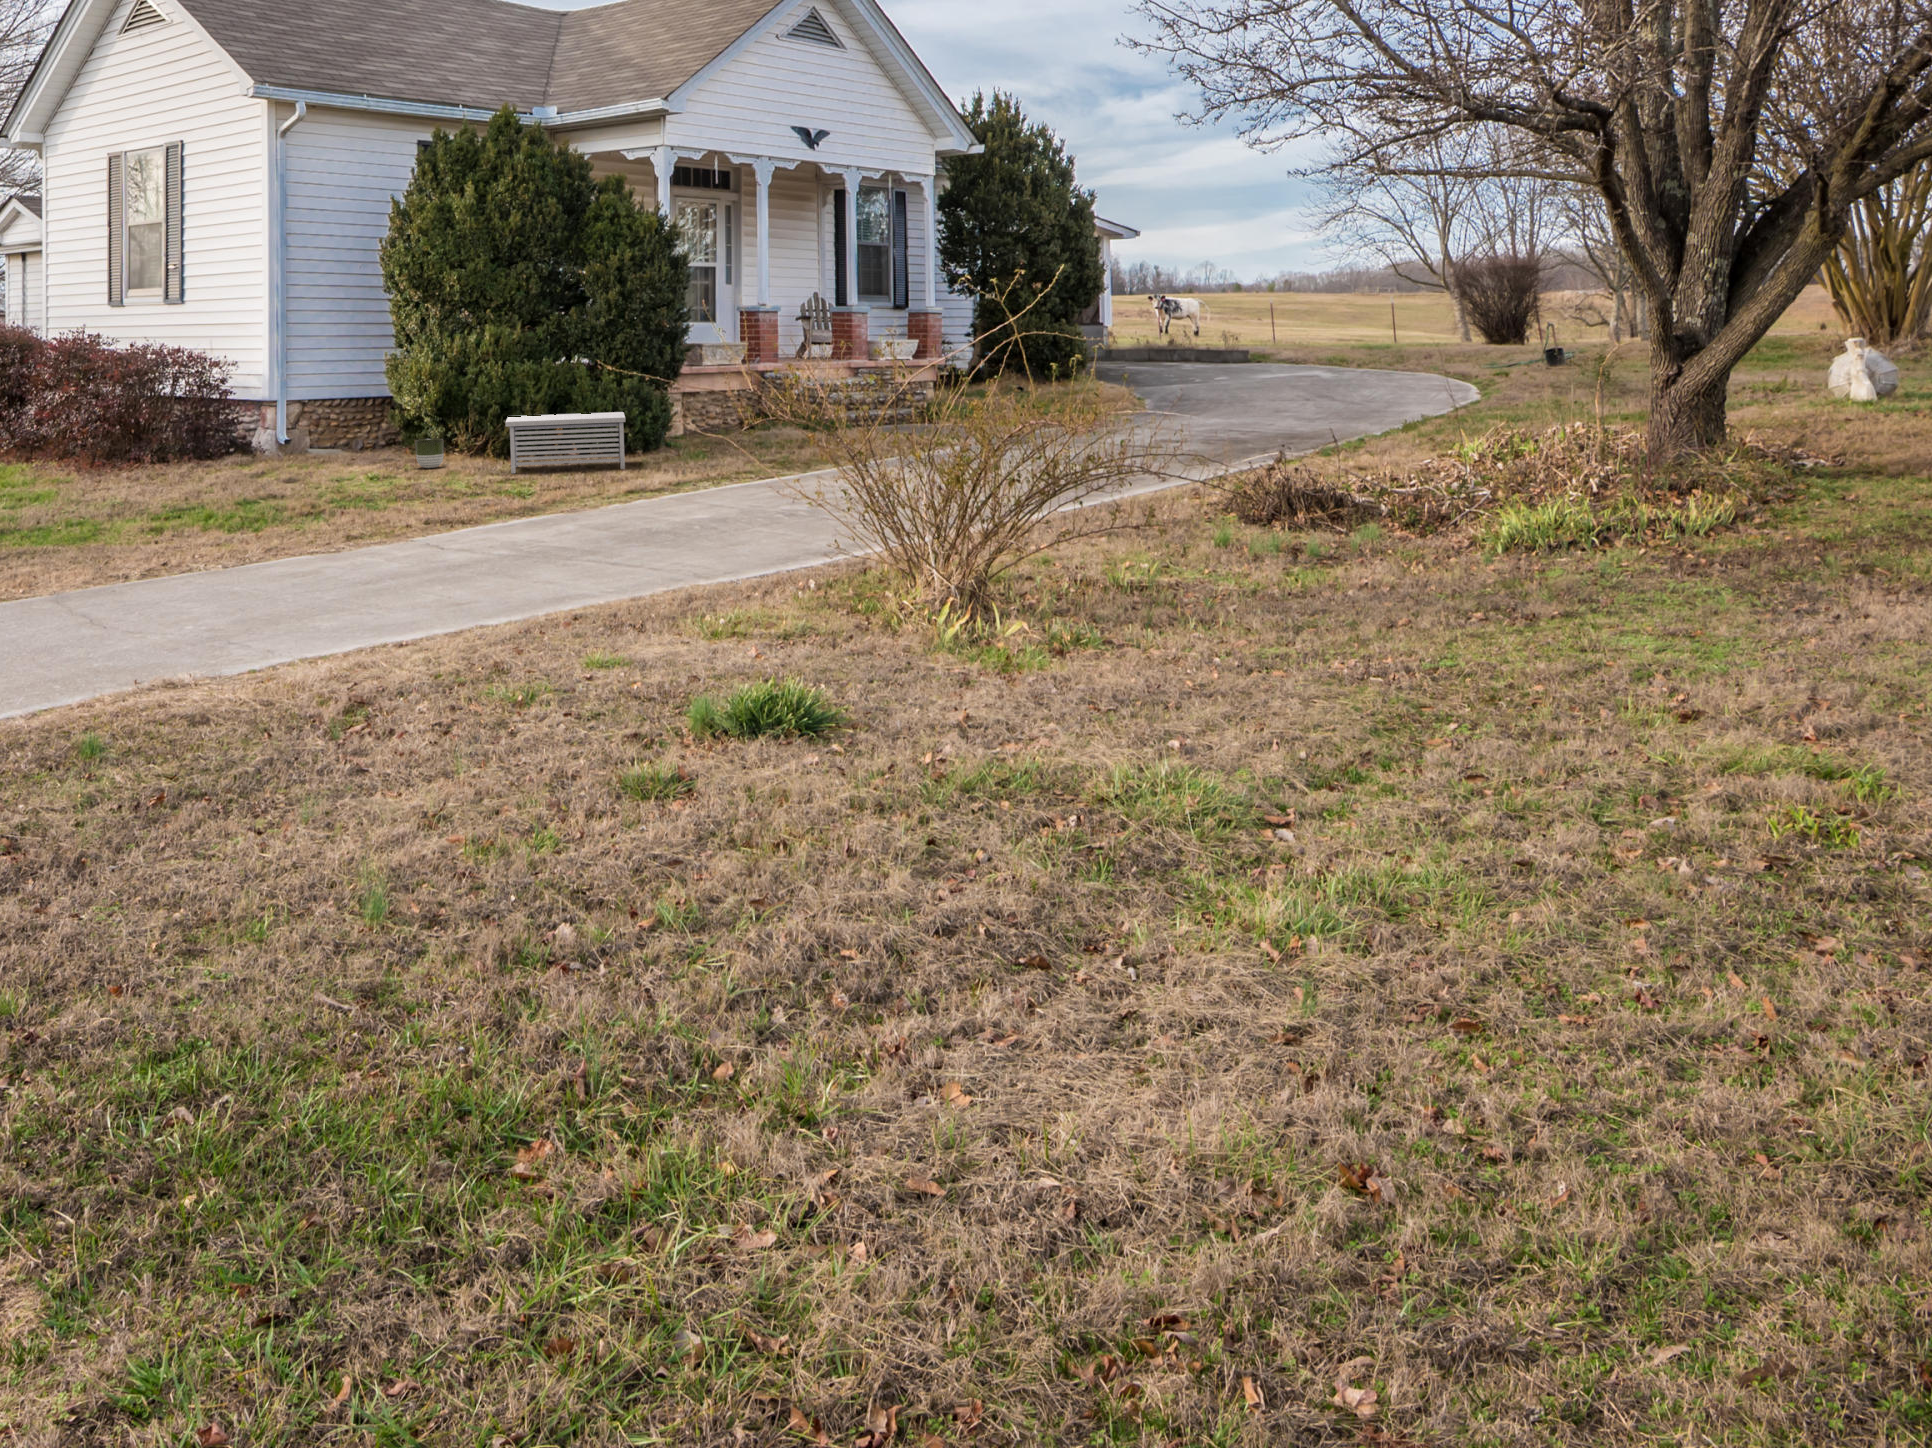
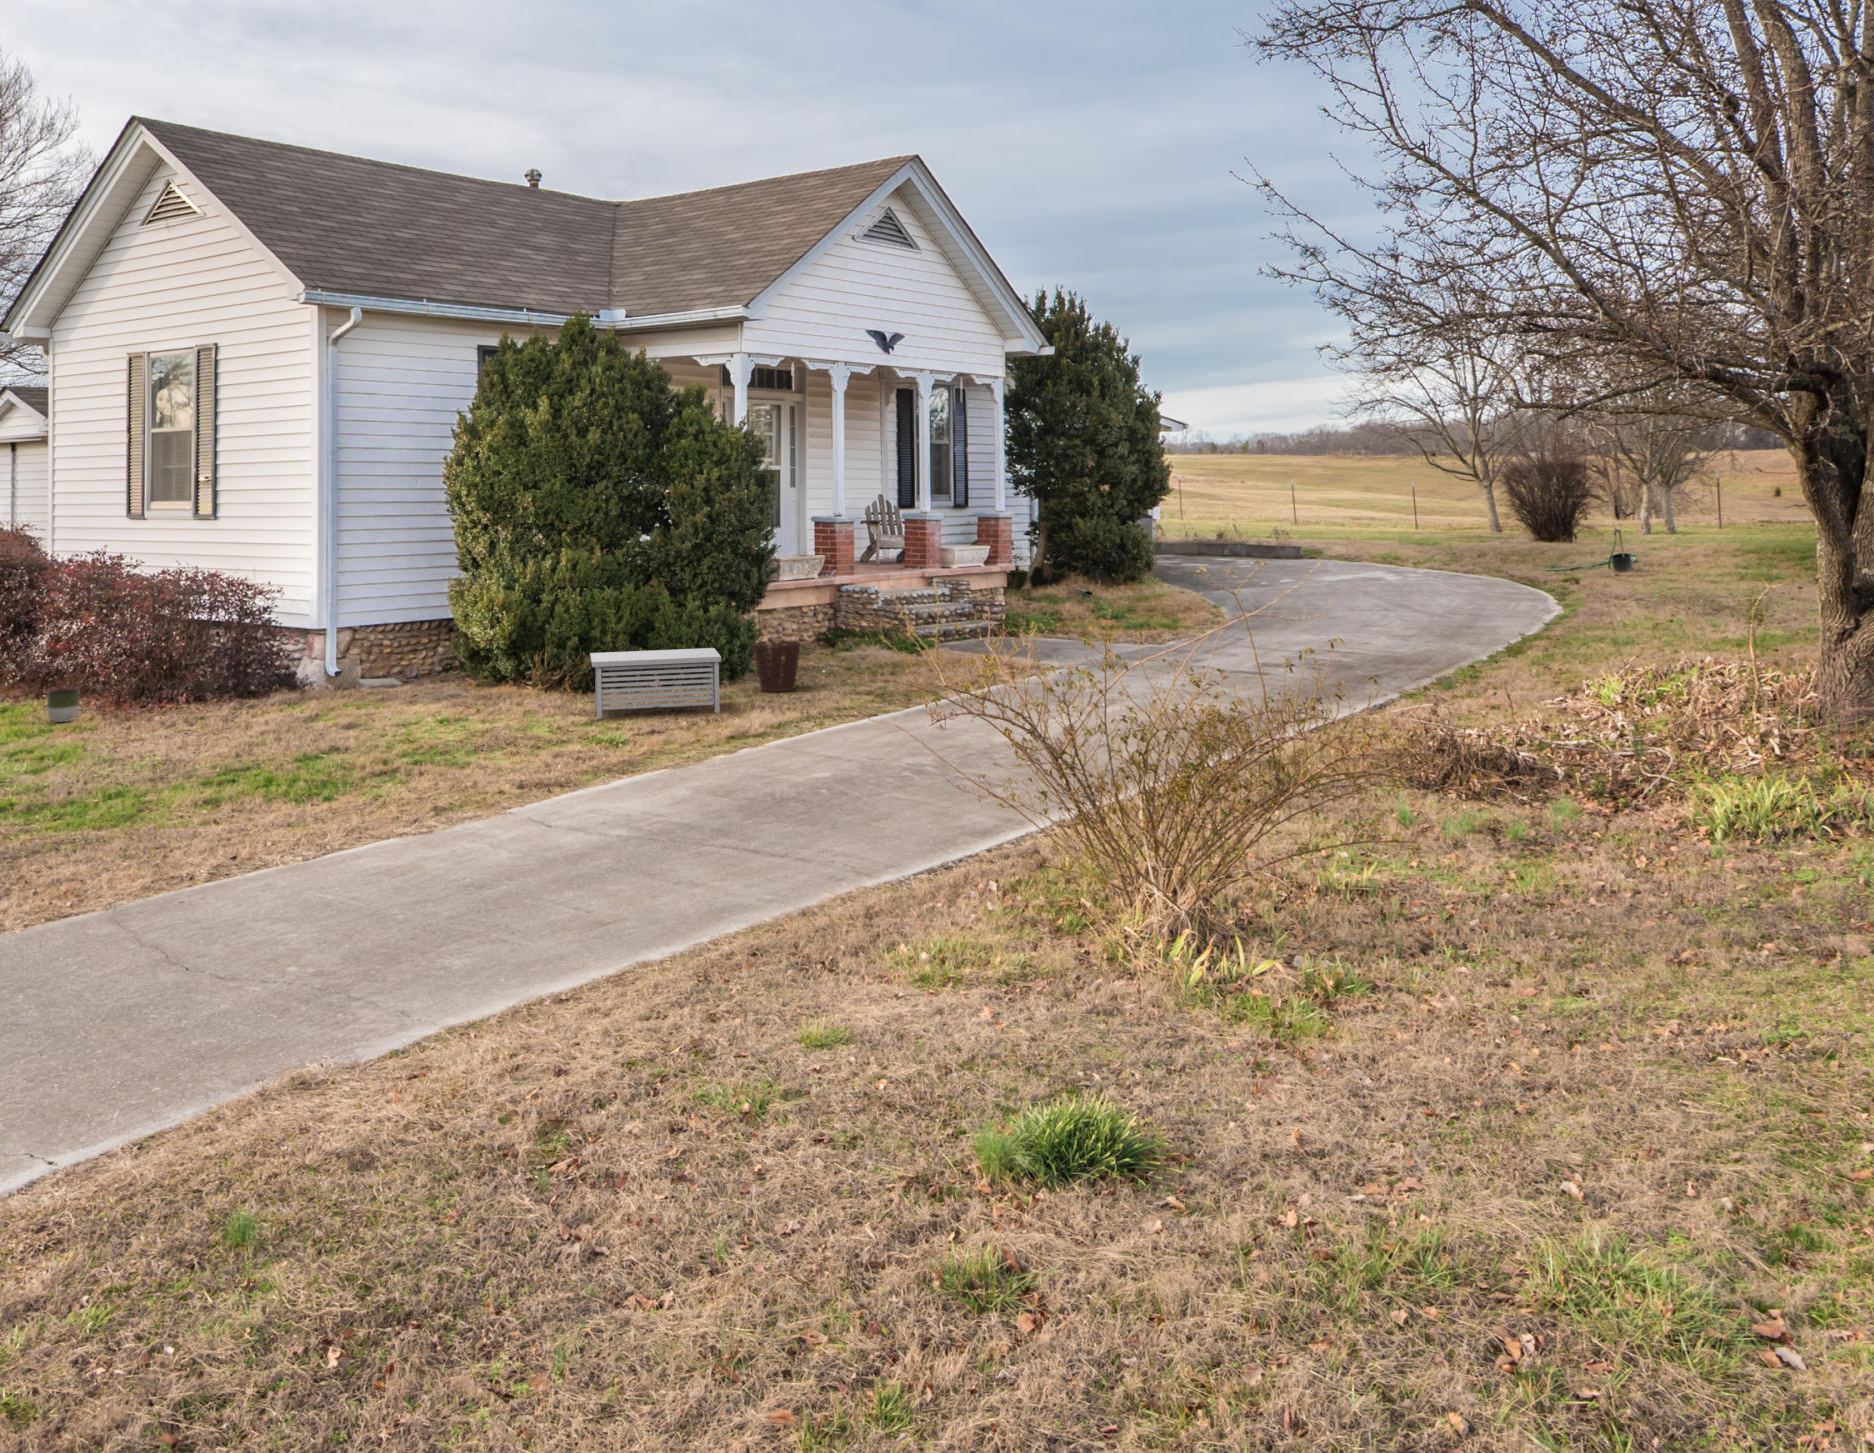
basket: none [664,408,709,455] -> present [753,640,801,692]
planter: present [415,438,444,468] -> present [47,689,79,722]

